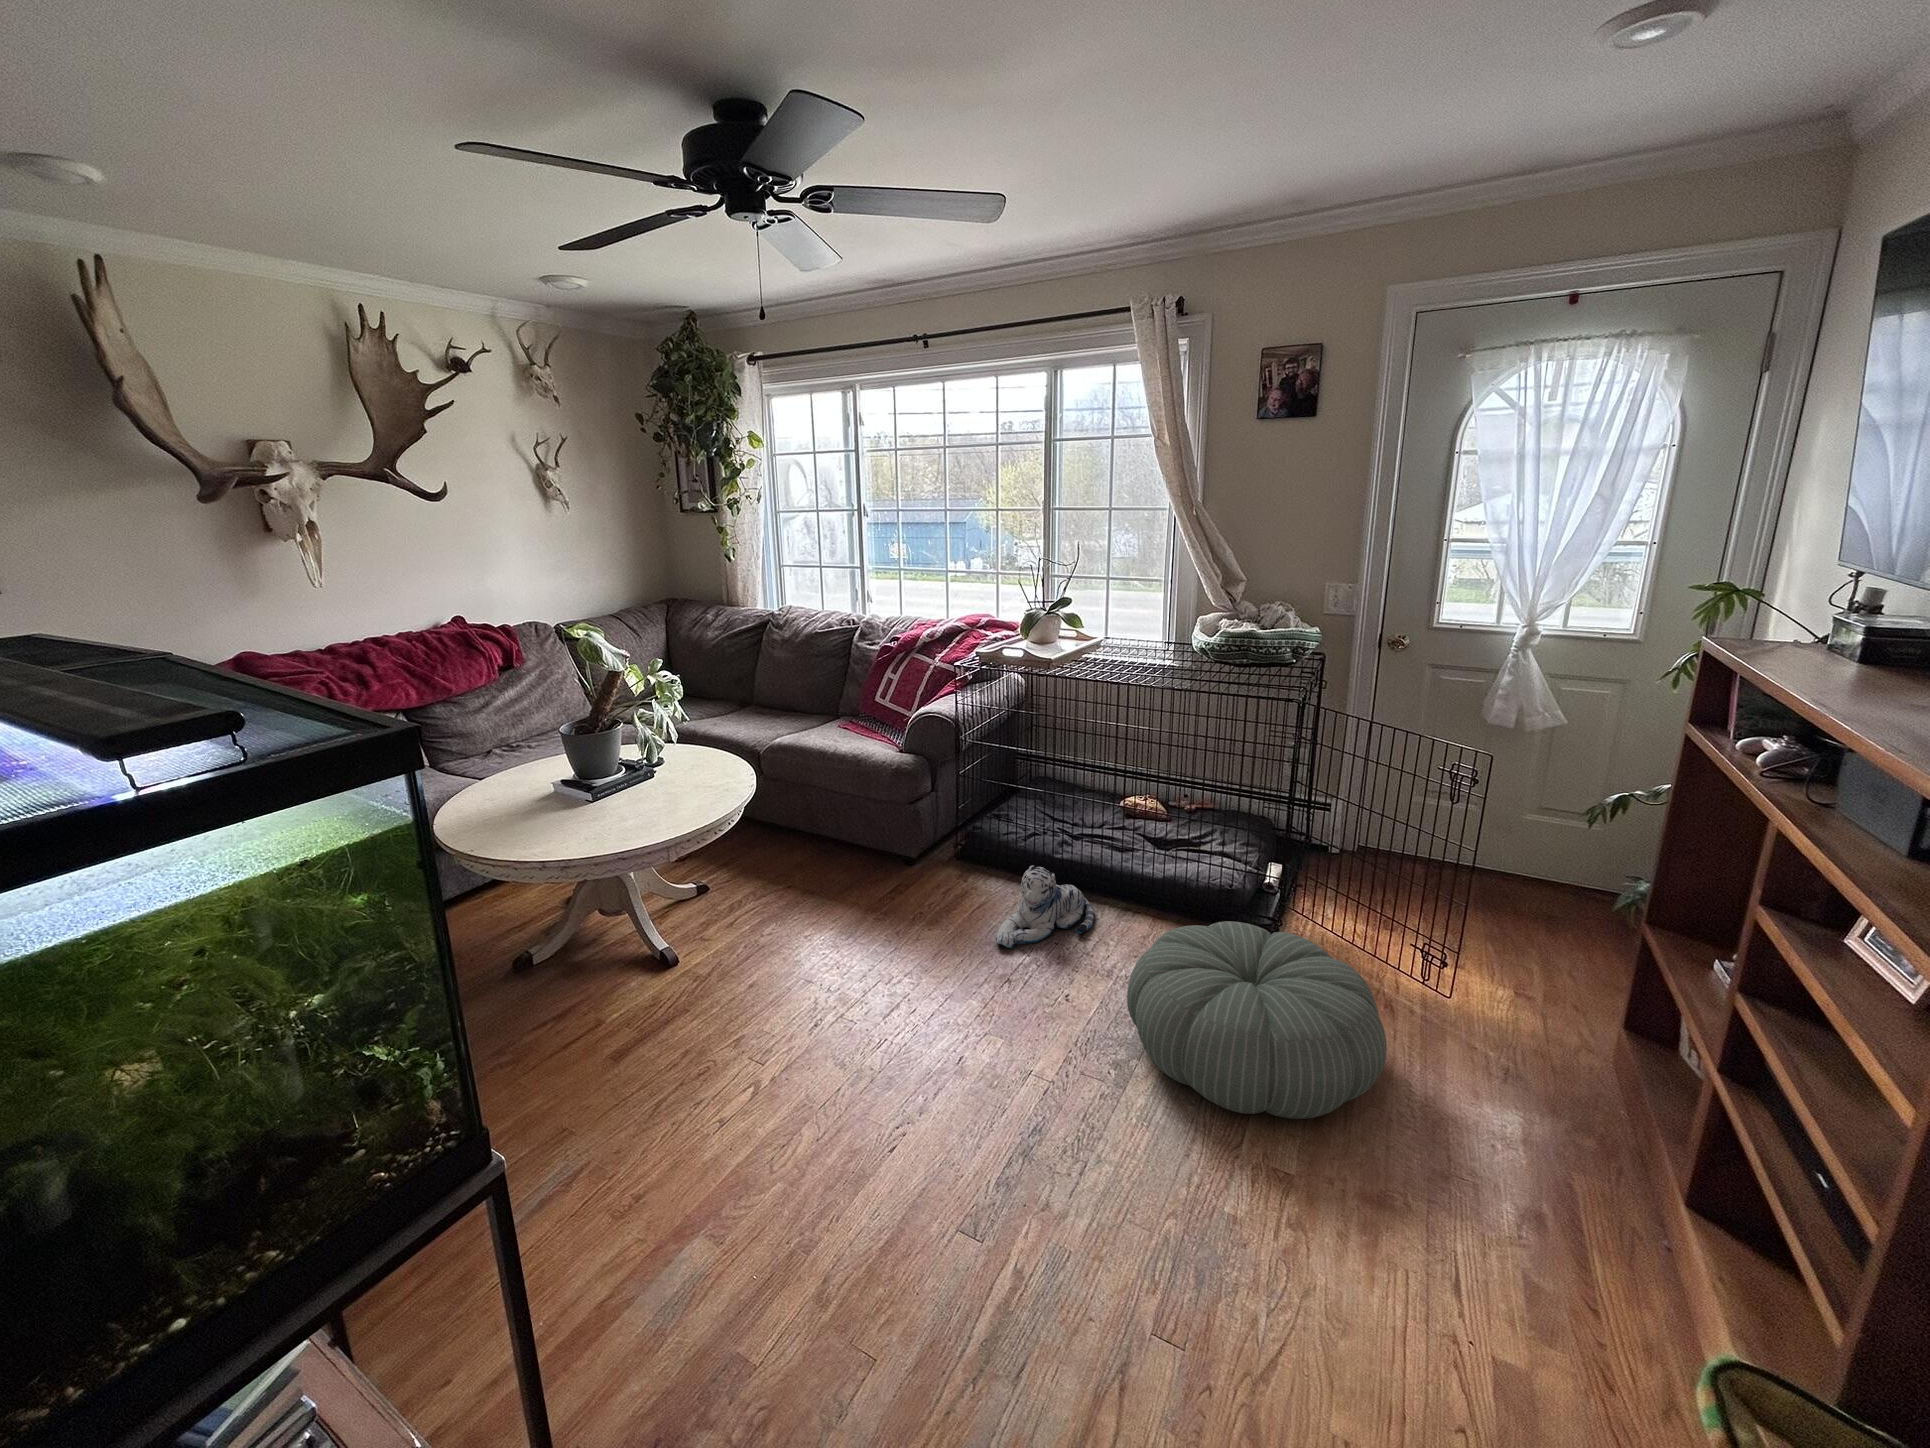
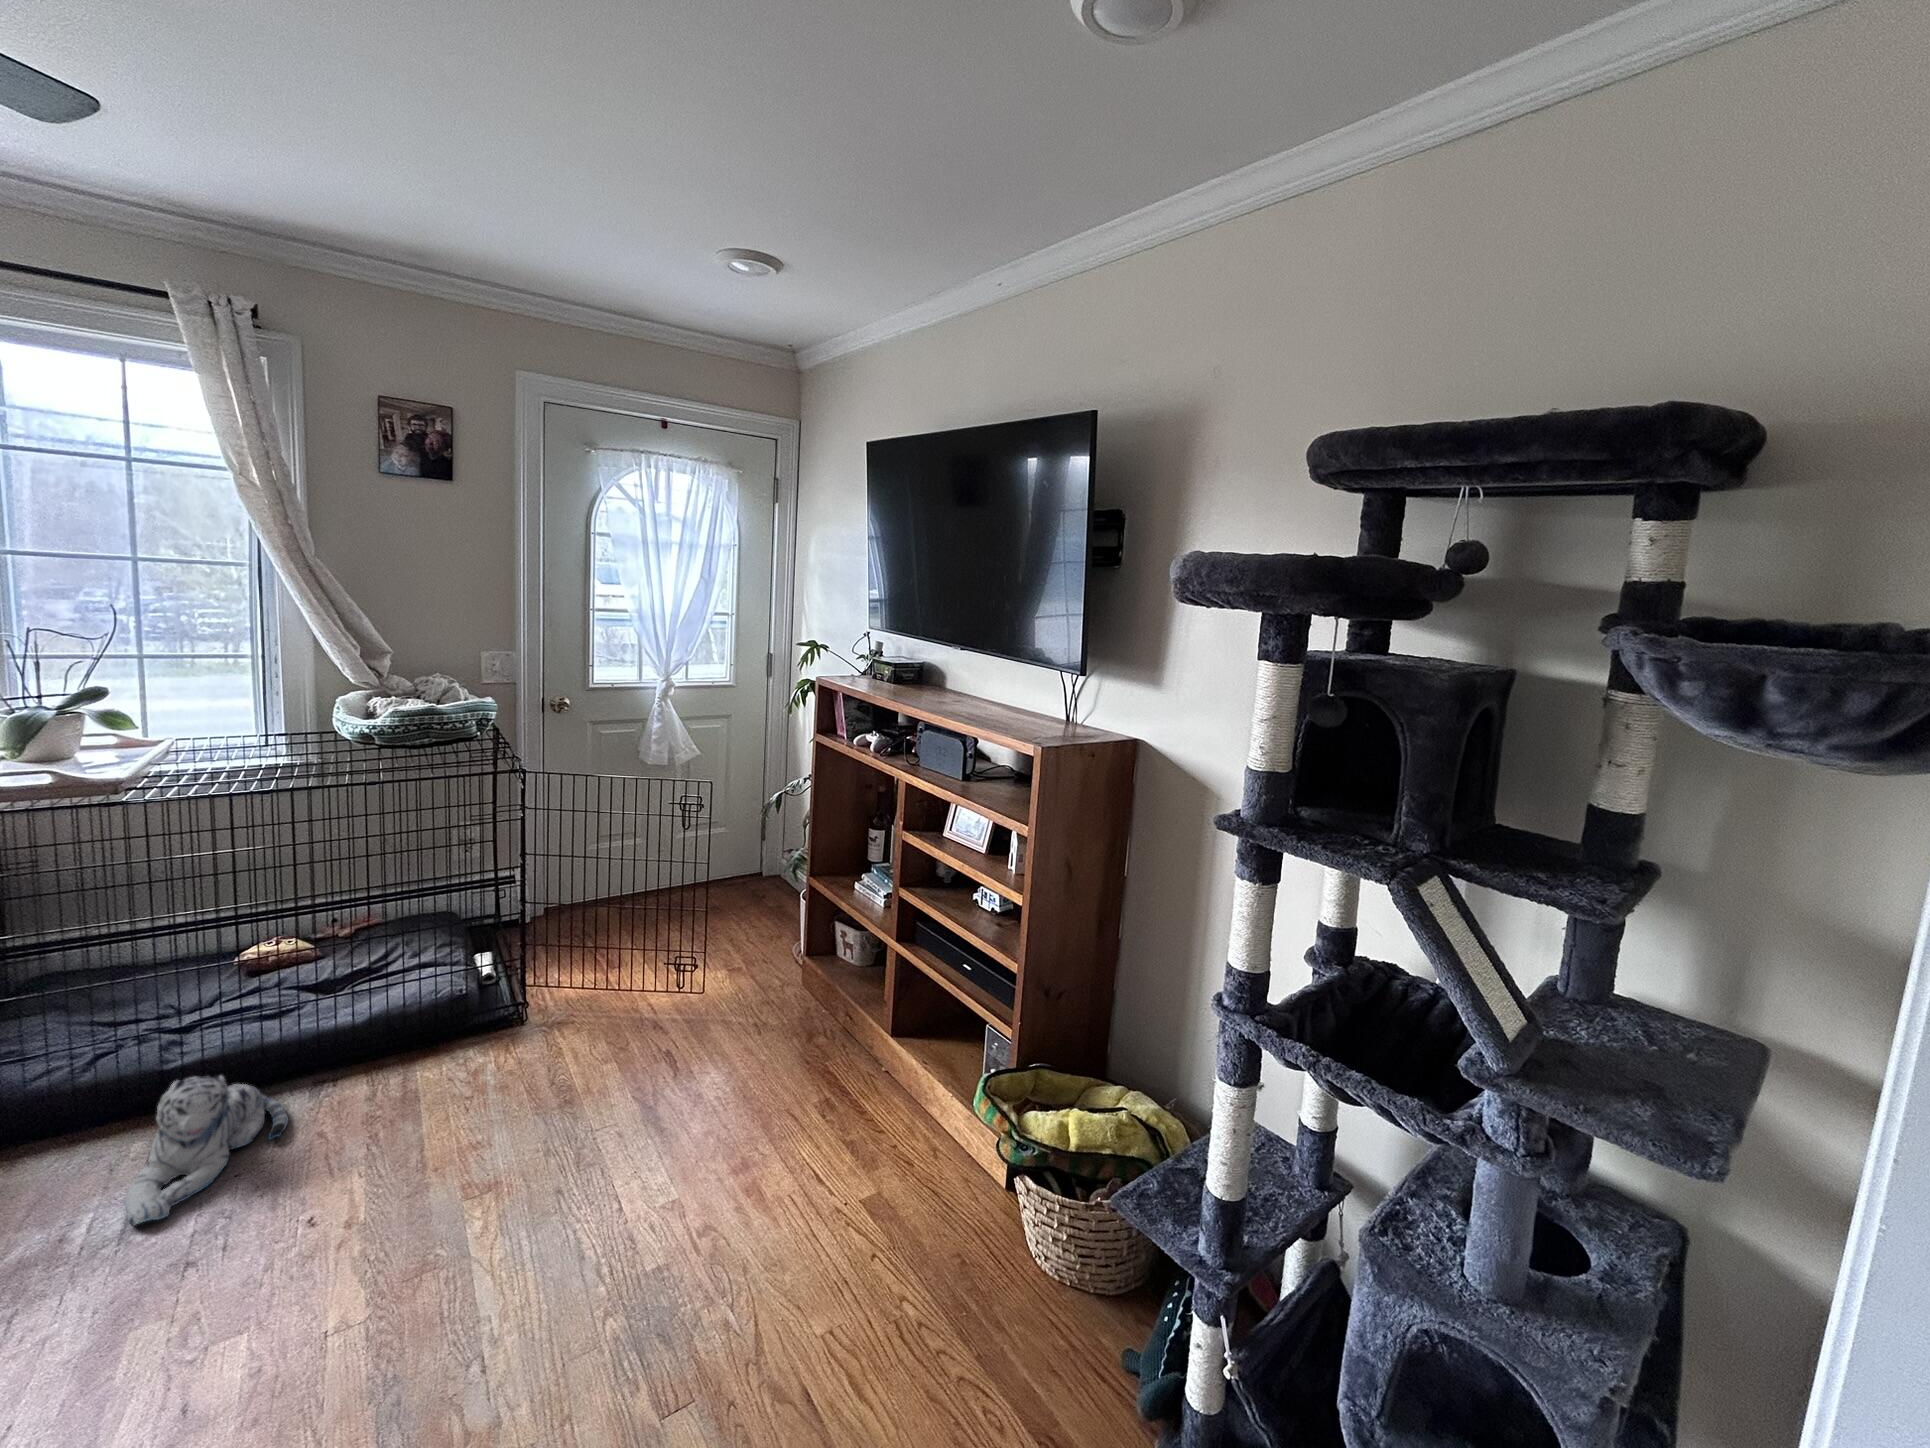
pouf: present [1127,921,1387,1119] -> none [424,995,701,1204]

